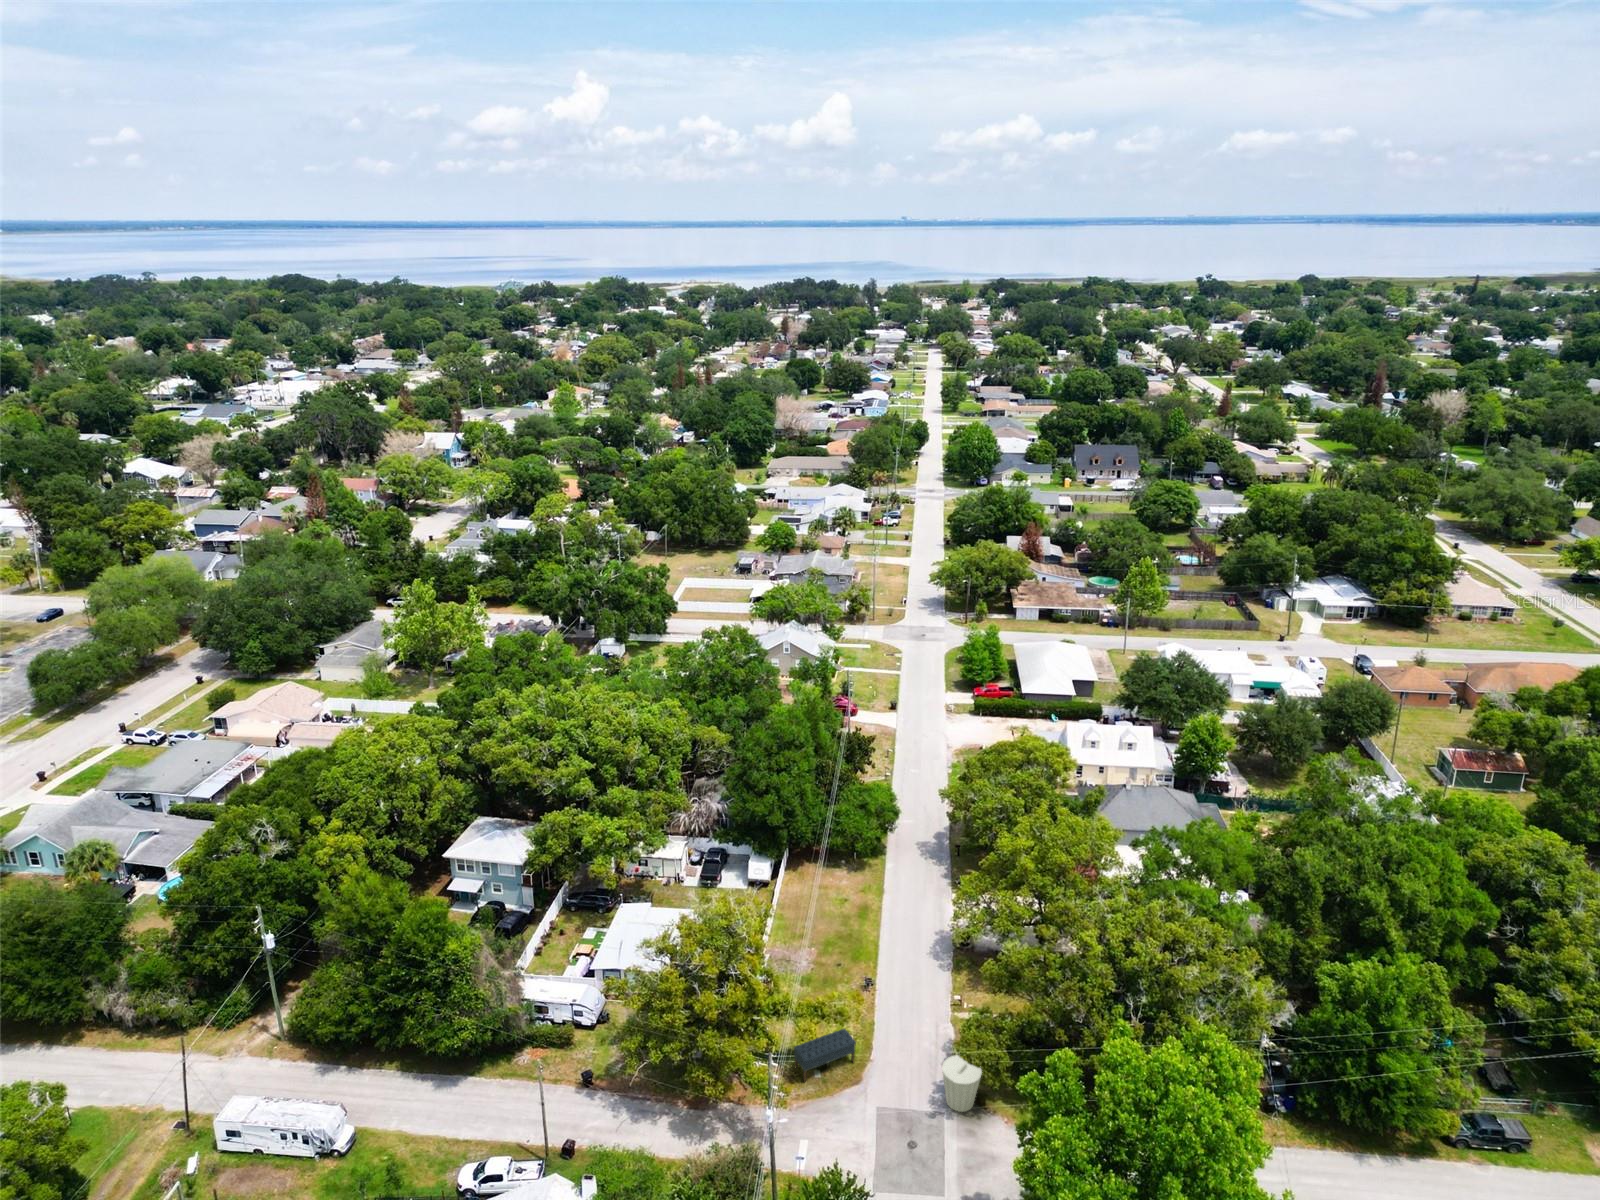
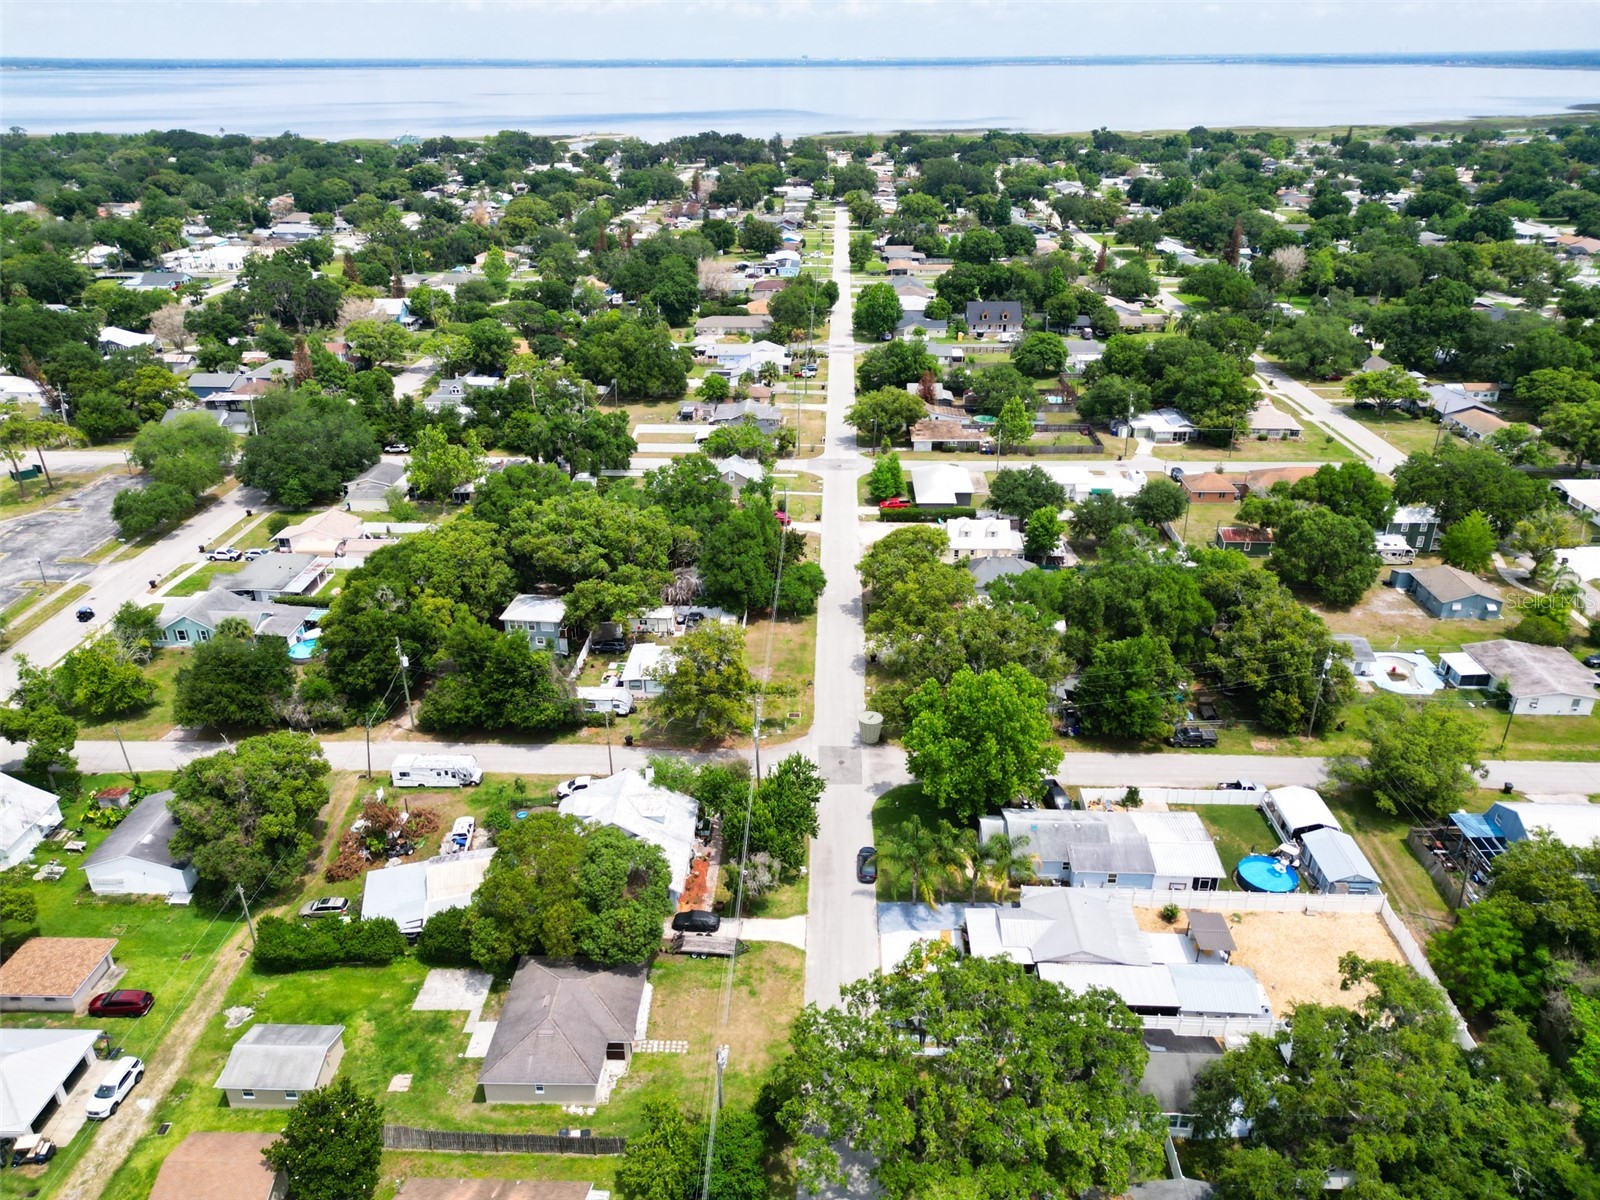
bench: present [794,1029,856,1081] -> none [763,704,803,735]

